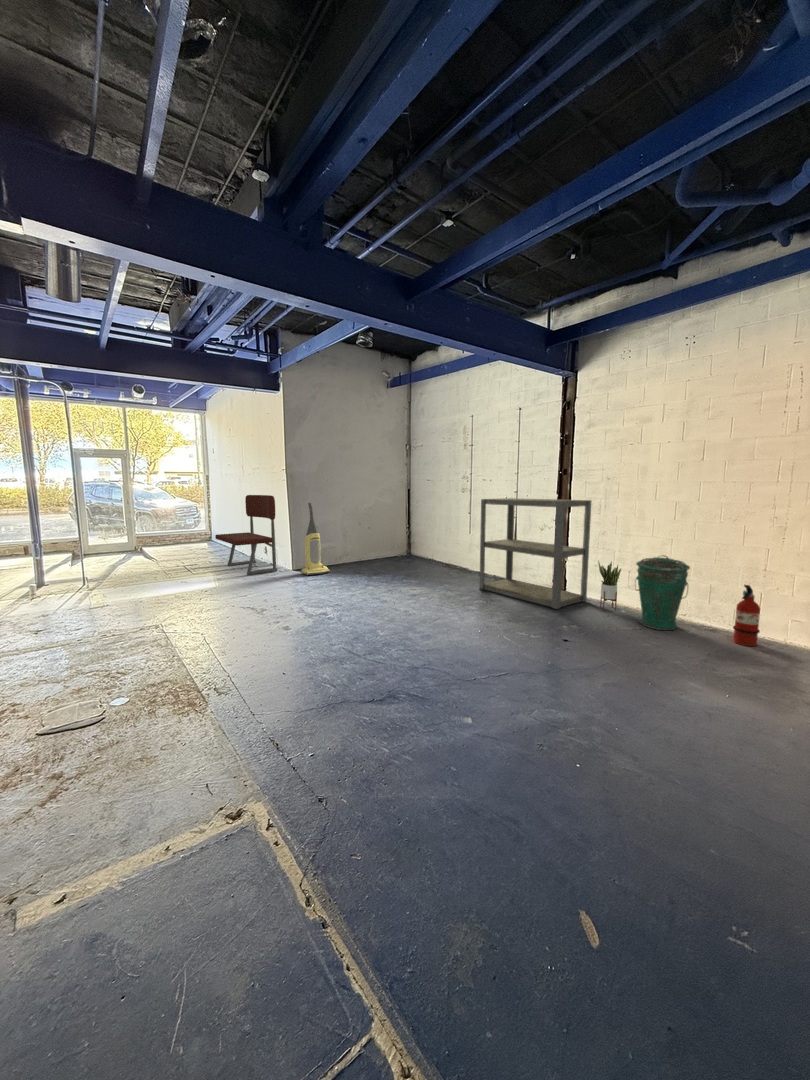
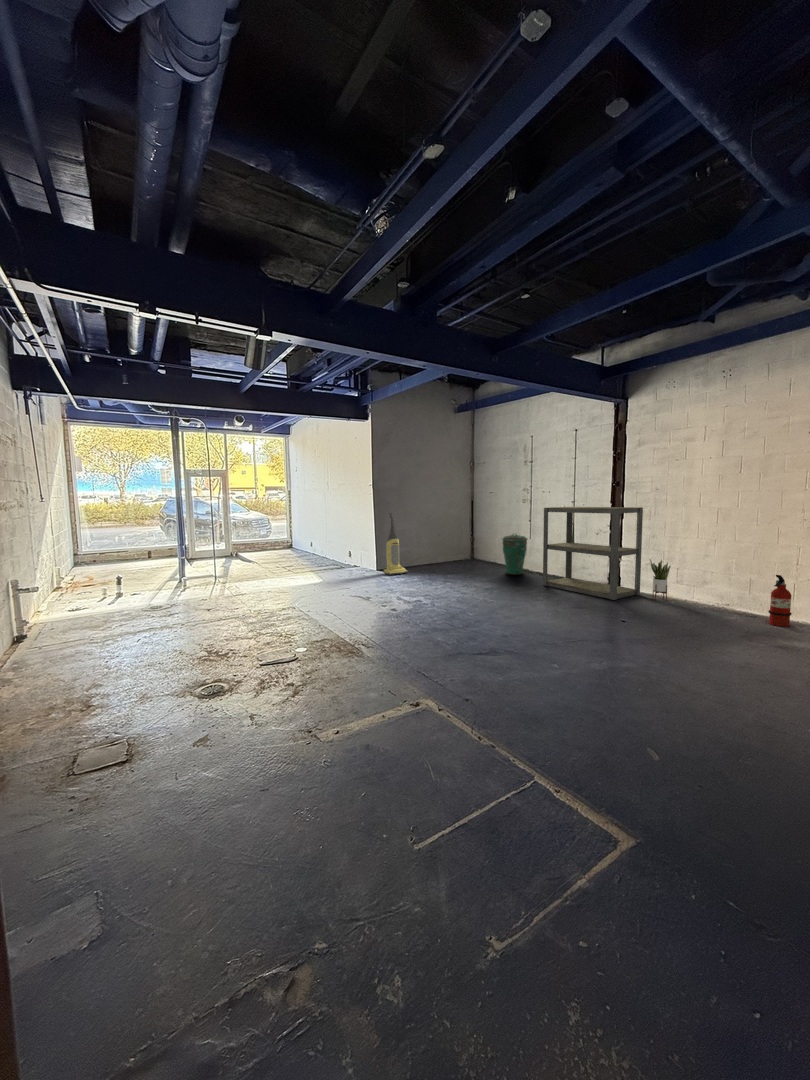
bench: present [215,495,277,575] -> none [308,507,362,574]
trash can: present [636,555,690,630] -> present [502,534,528,574]

